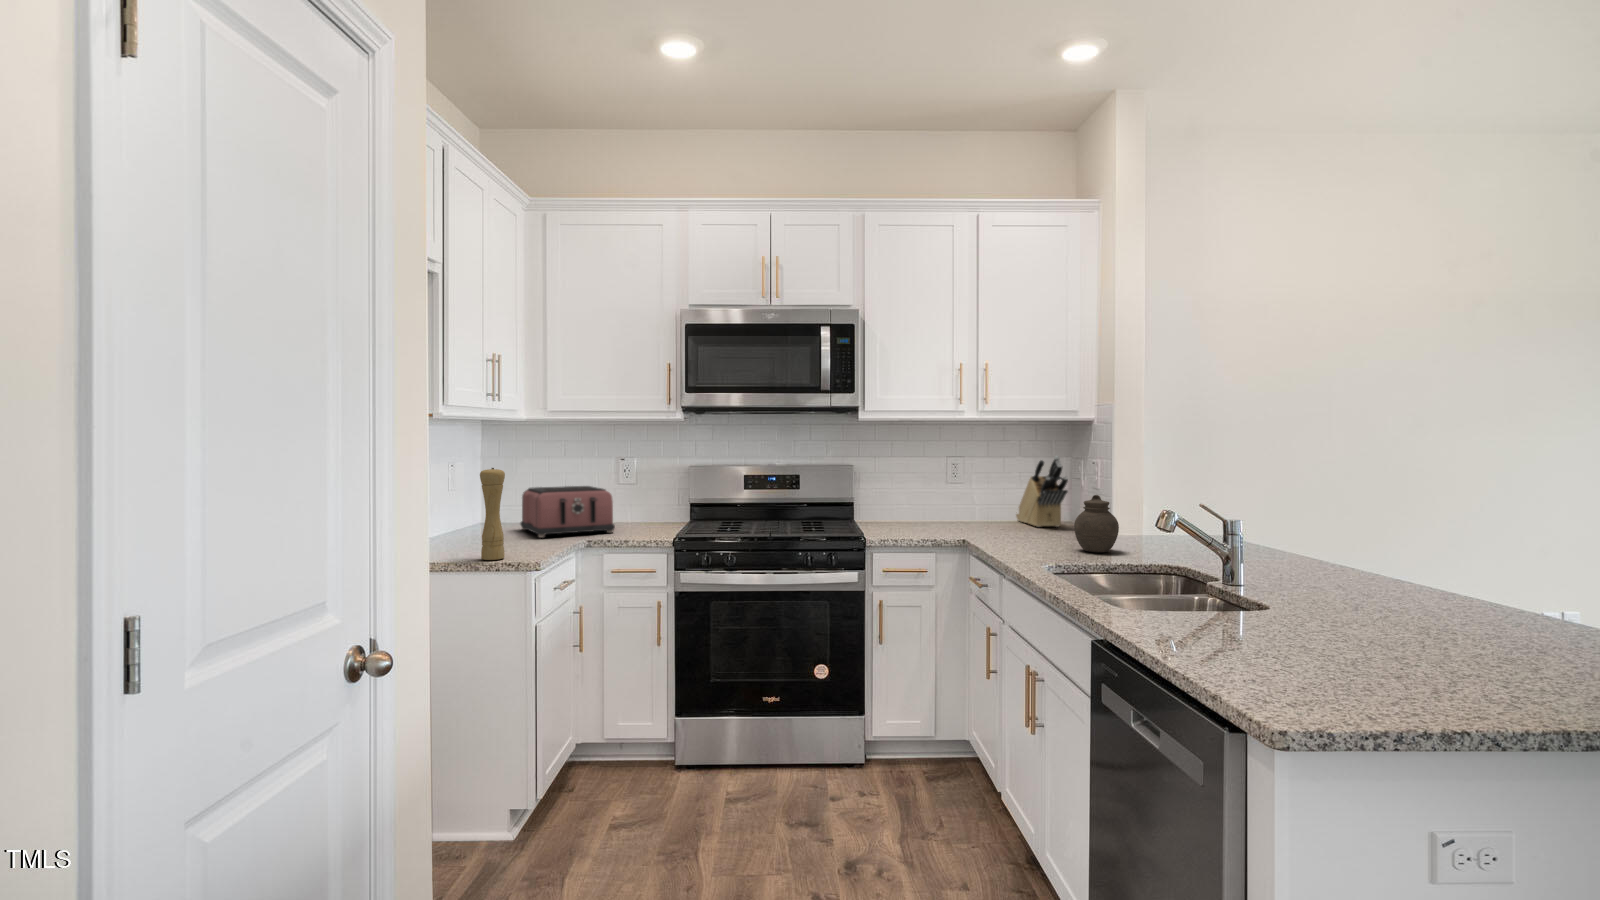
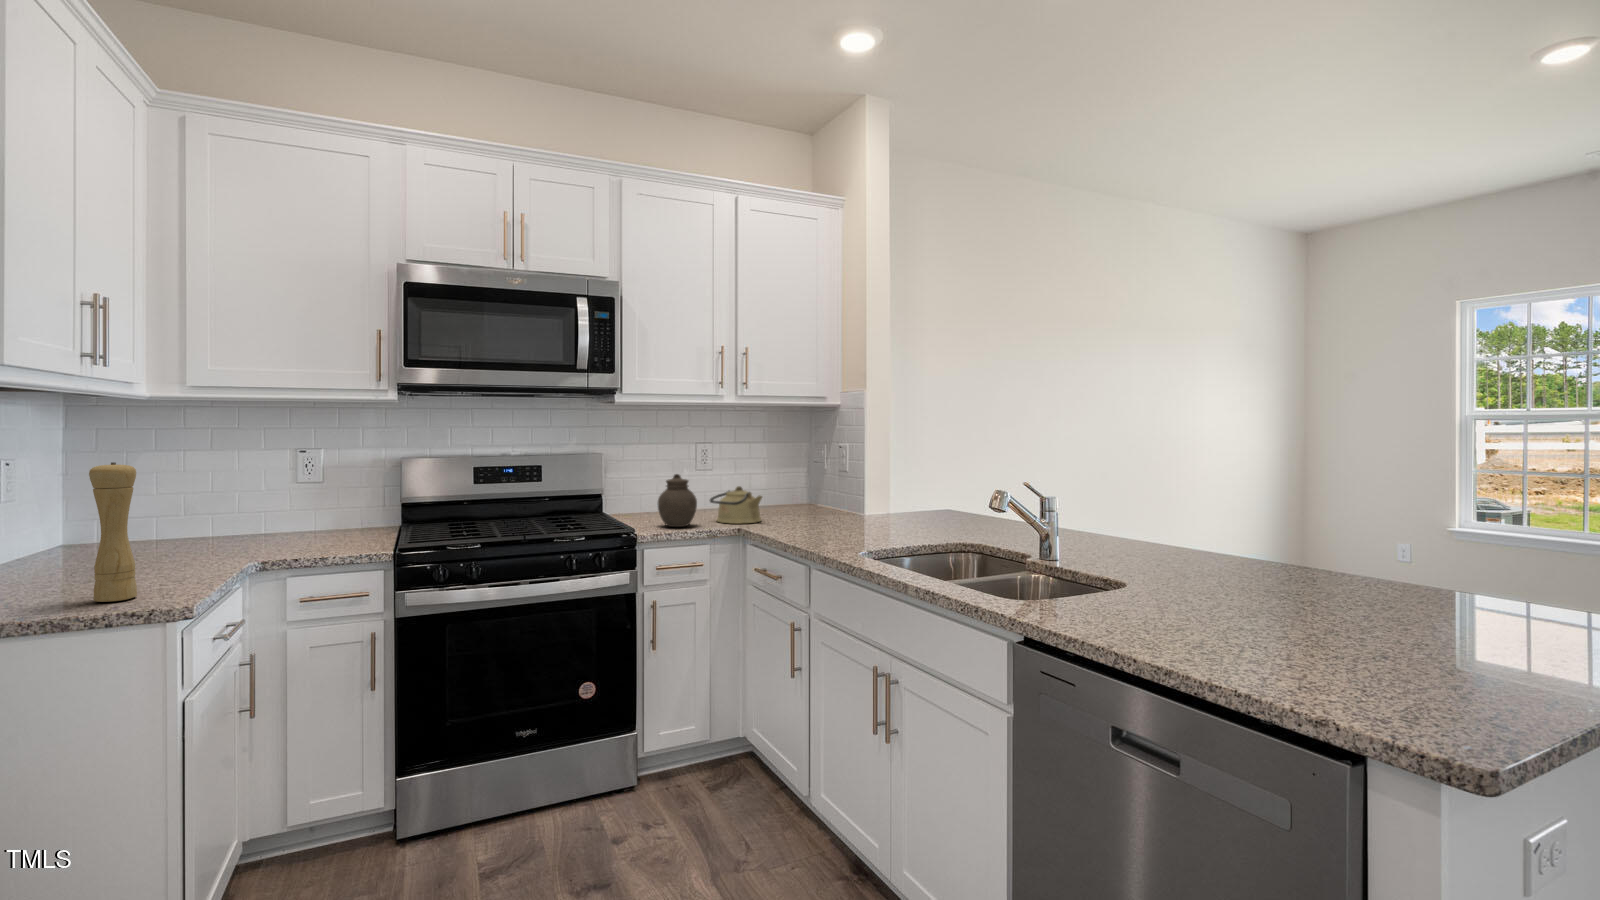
knife block: present [1016,456,1068,527] -> none [765,443,823,514]
toaster: present [521,486,615,538] -> none [133,488,298,563]
jar: present [1074,495,1119,552] -> present [658,474,697,527]
kettle: none [947,497,997,533] -> present [710,486,762,524]

